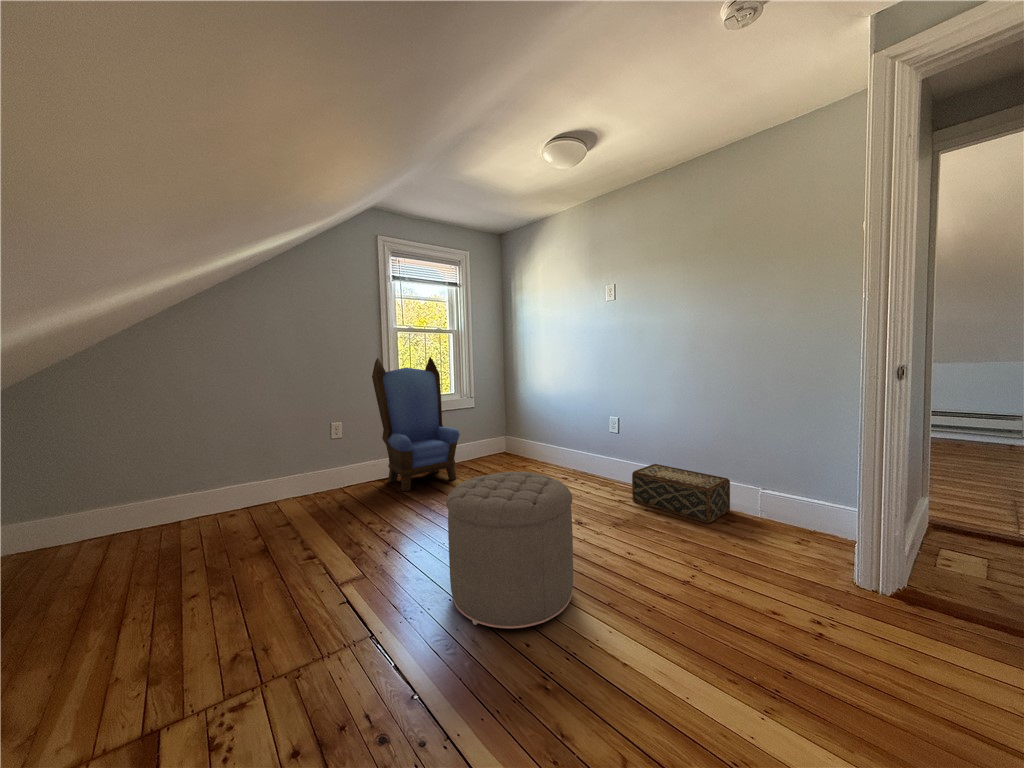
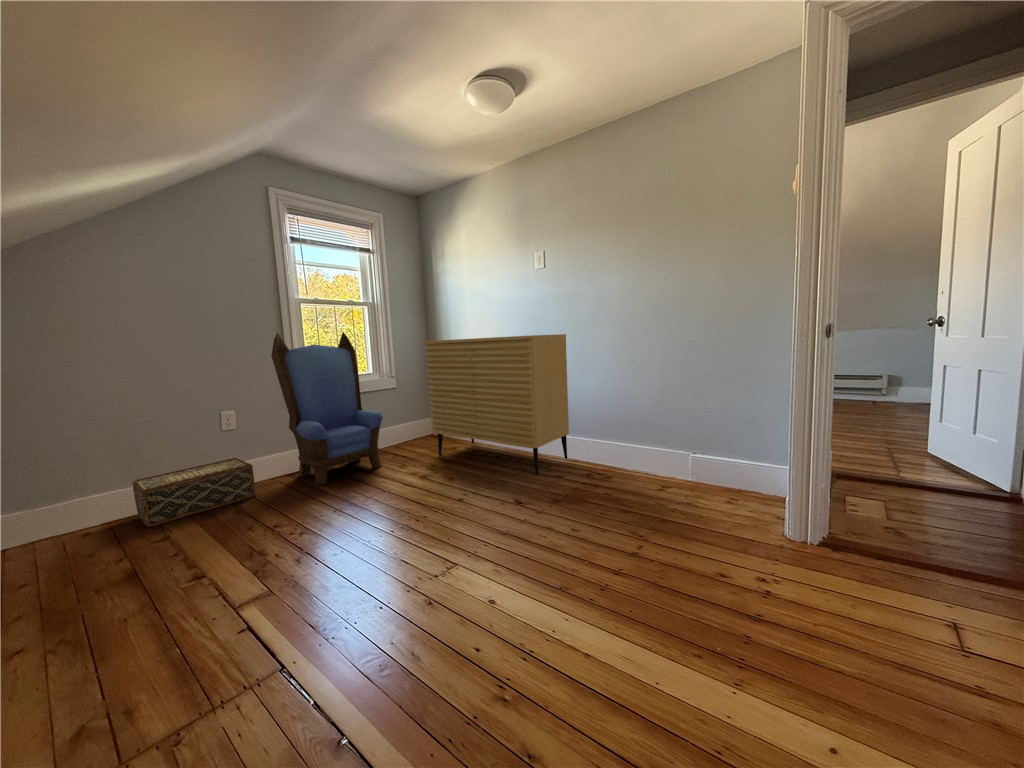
dresser: none [500,363,634,498] -> present [425,334,569,475]
woven basket: present [632,464,730,523] -> present [133,458,256,527]
ottoman: present [446,472,573,628] -> none [370,454,522,635]

